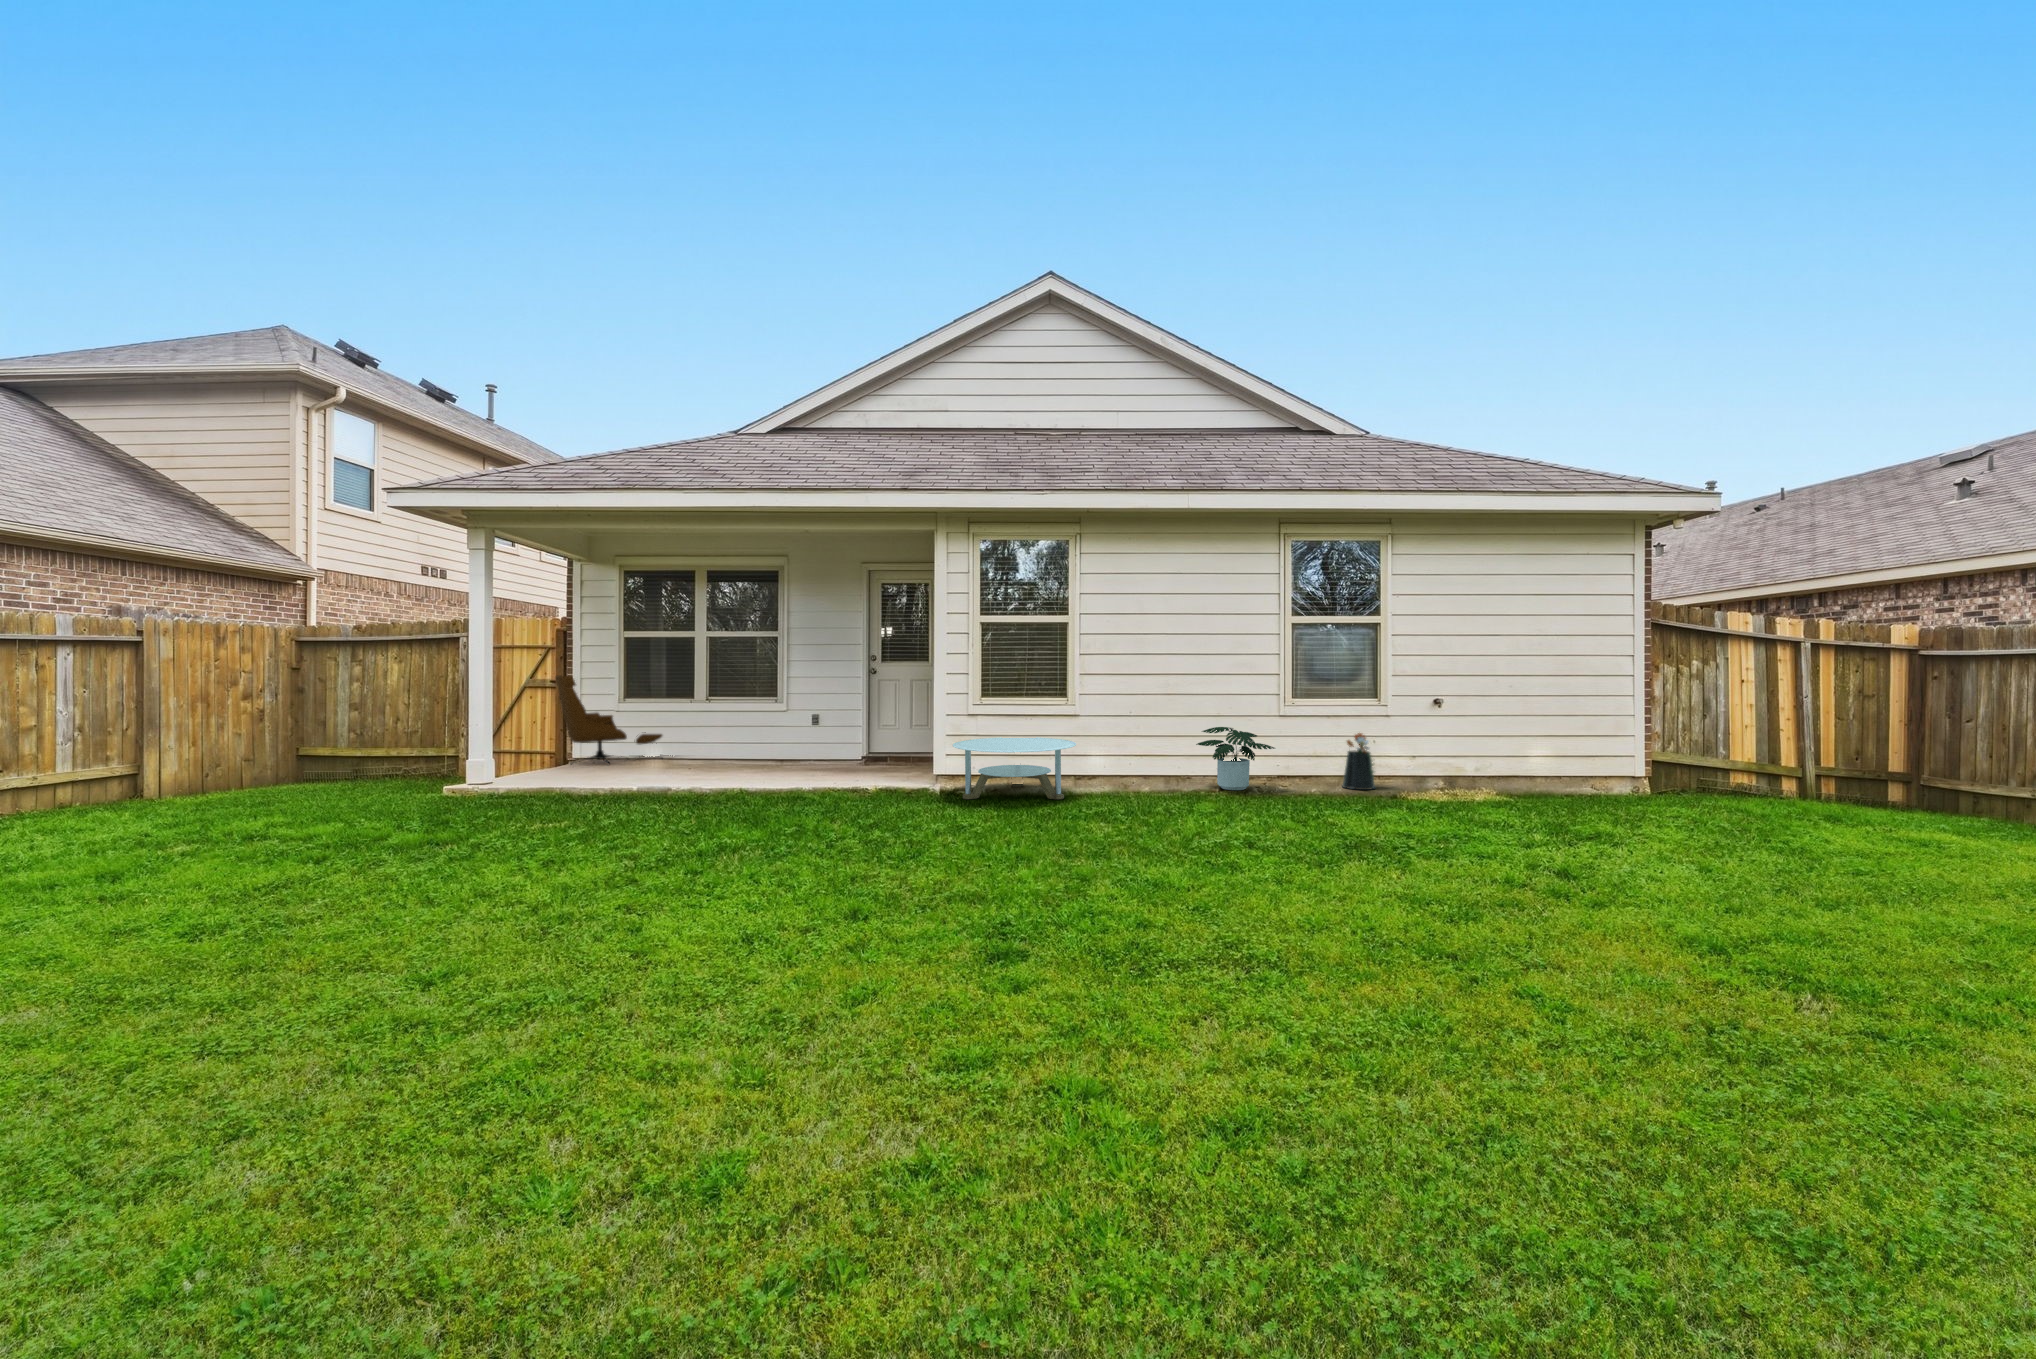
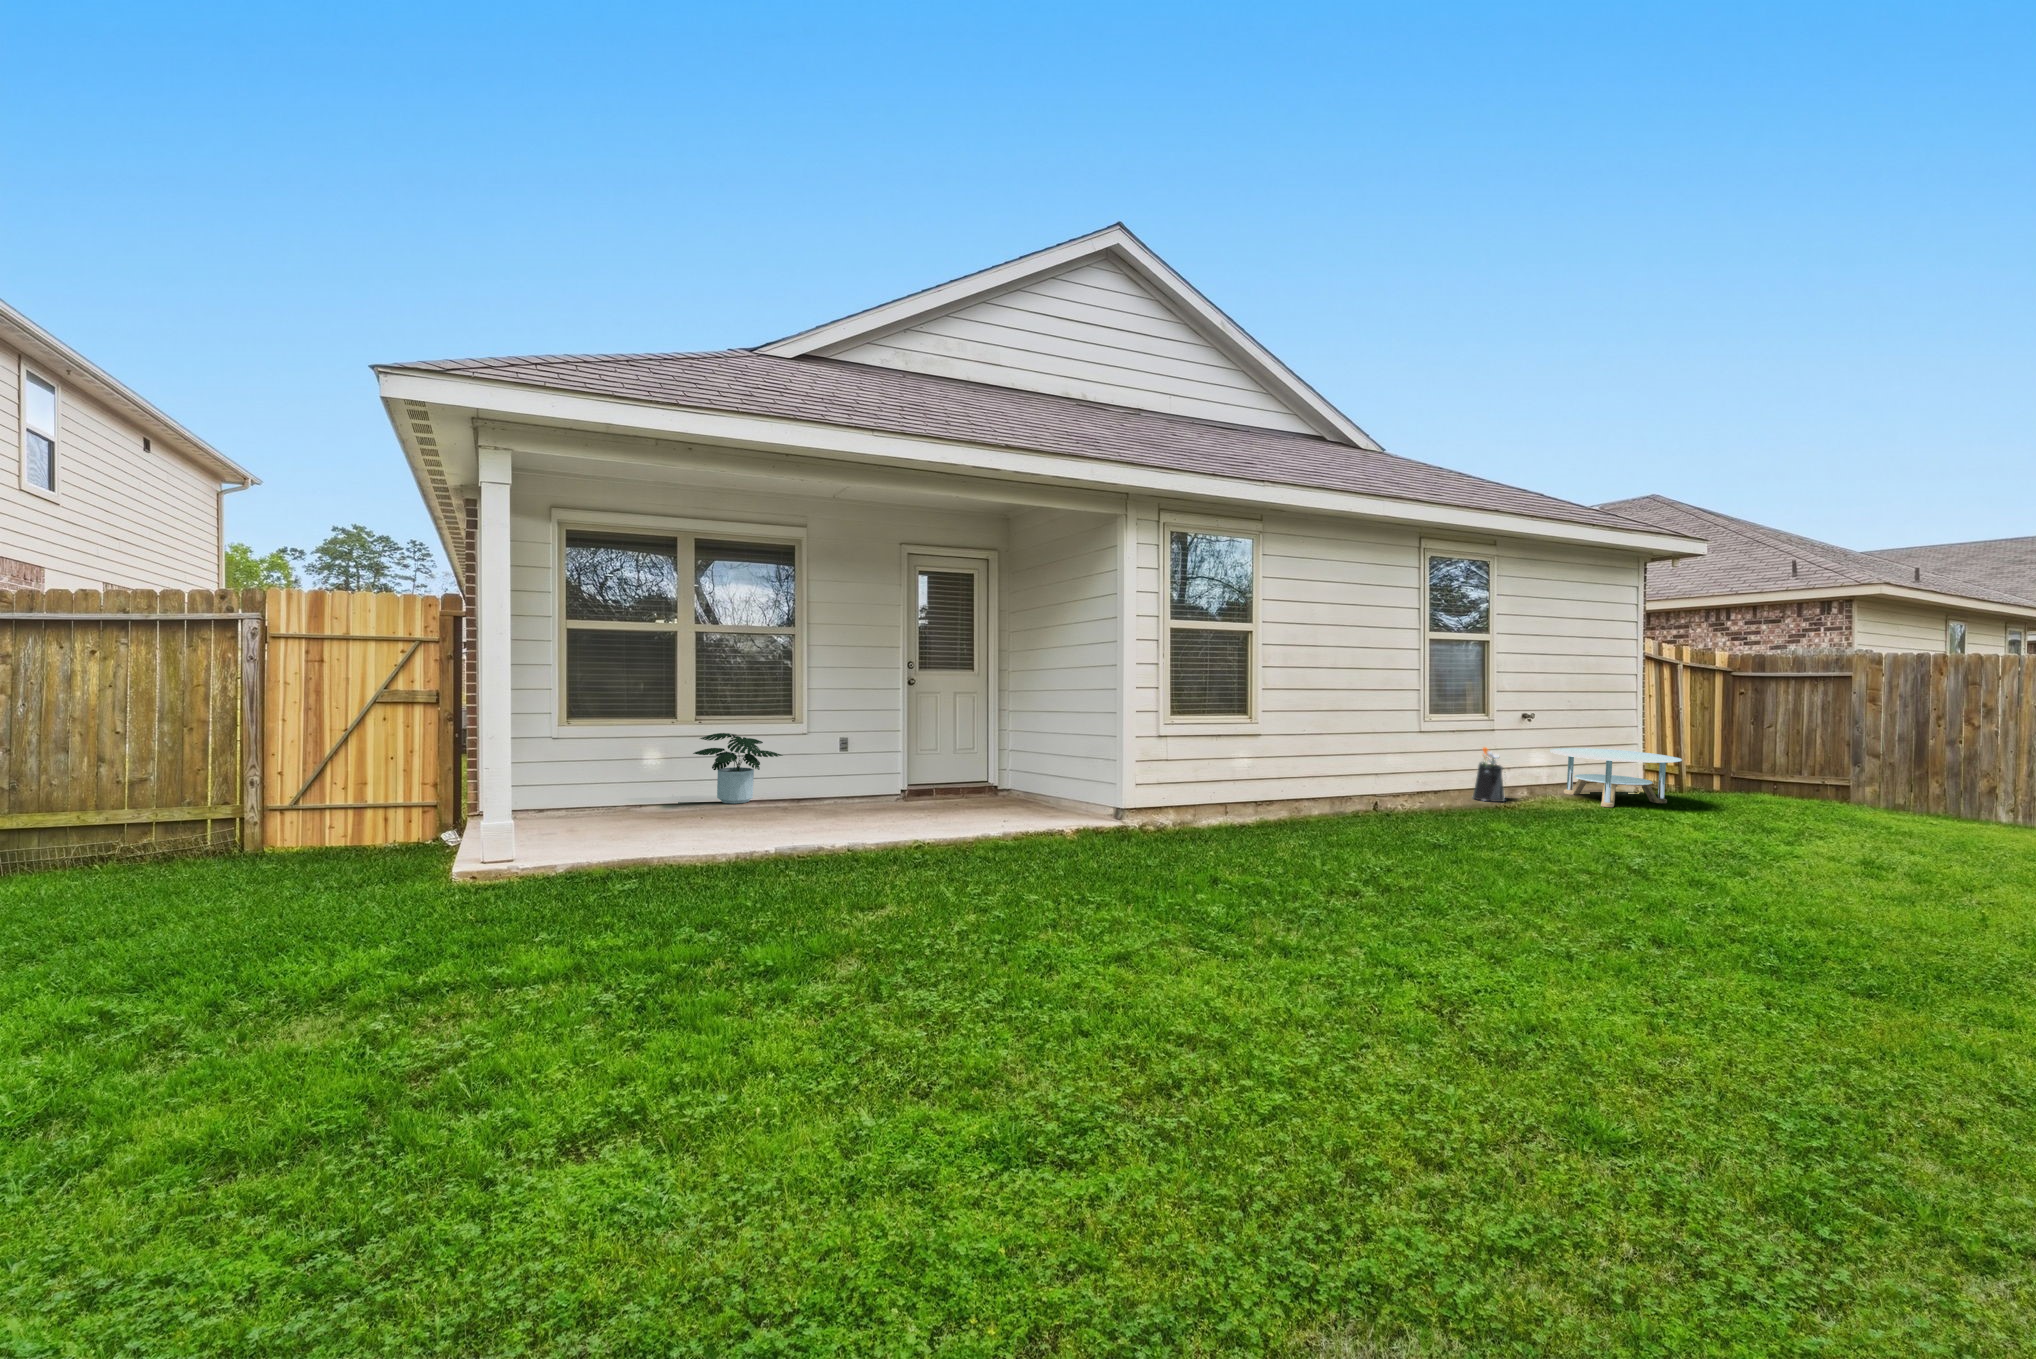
lounge chair: present [555,675,662,762] -> none [503,682,651,825]
potted plant: present [1196,727,1275,790] -> present [693,733,782,804]
round table: present [953,737,1076,799] -> present [1550,748,1682,807]

